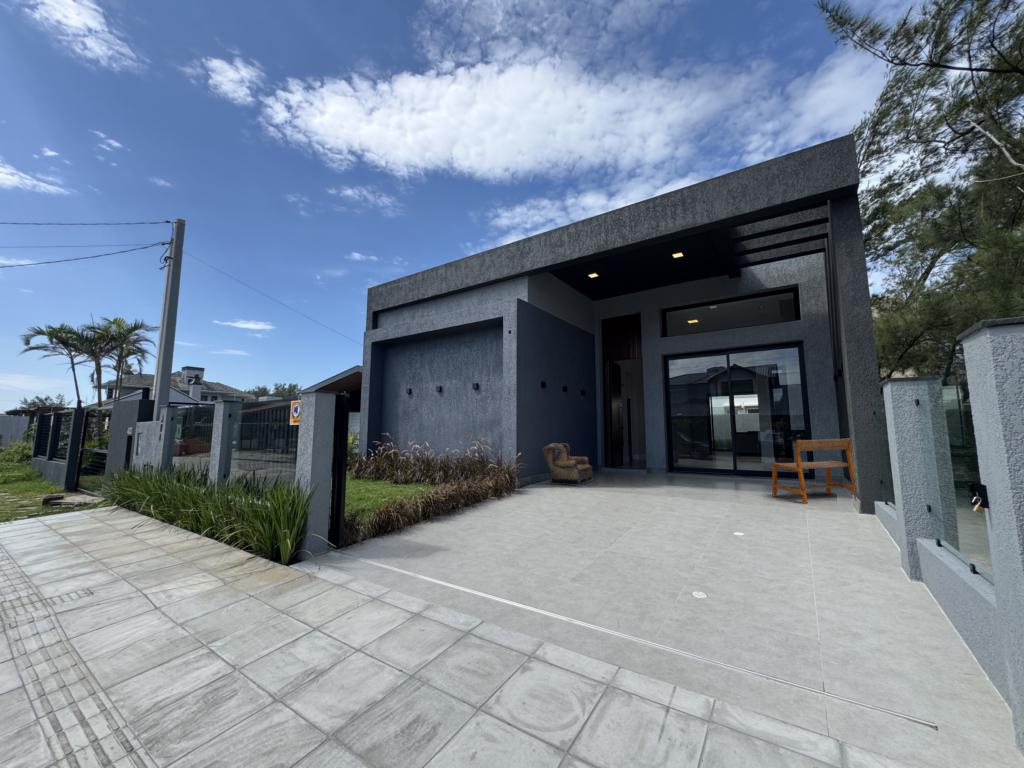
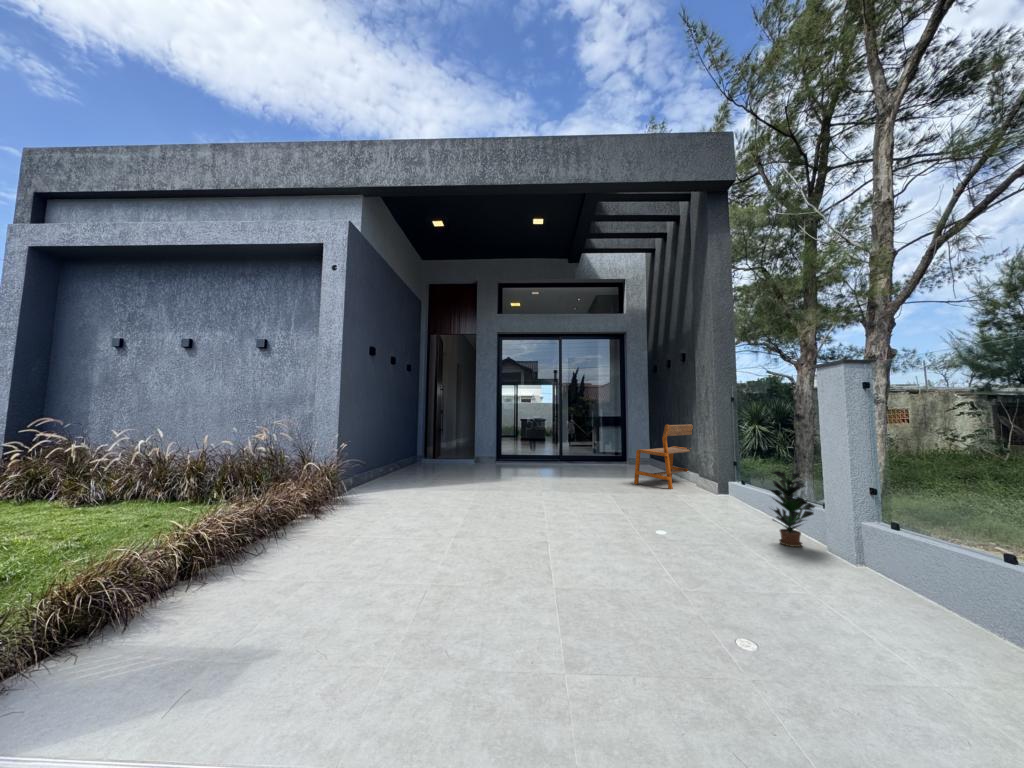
armchair: present [540,443,593,486] -> none [361,432,433,487]
potted plant: none [802,492,853,562] -> present [771,471,816,547]

